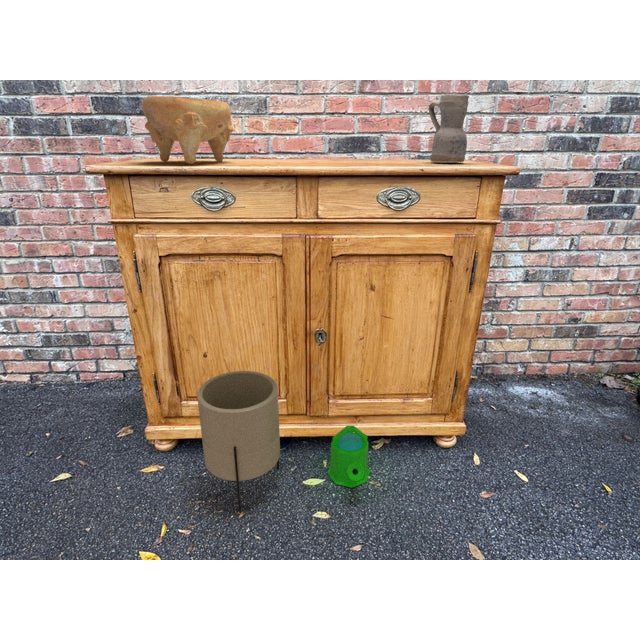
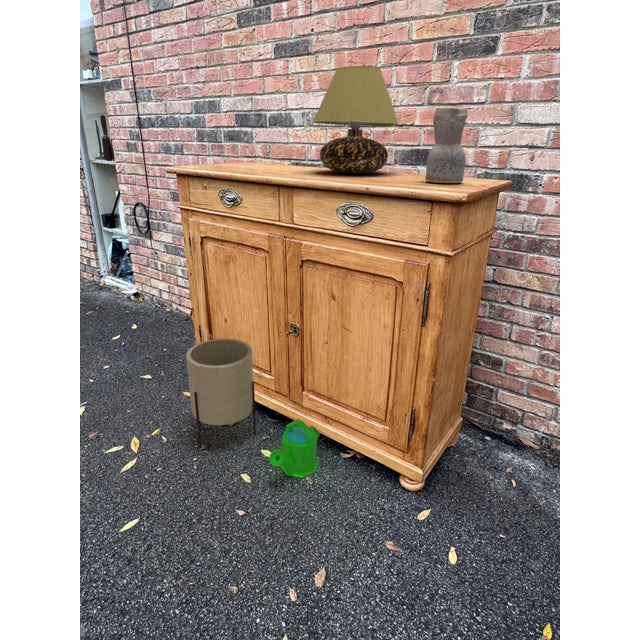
table lamp: none [293,48,382,161] -> present [313,66,399,173]
decorative bowl: present [142,96,233,164] -> none [205,116,280,168]

